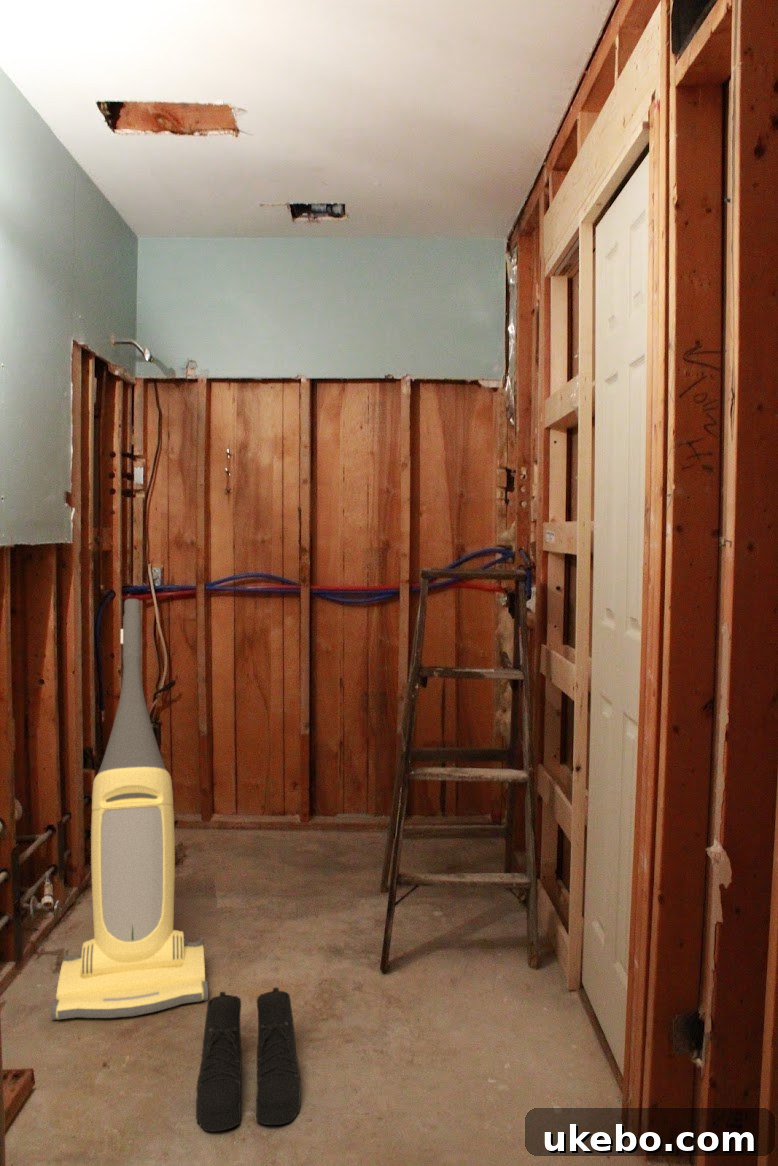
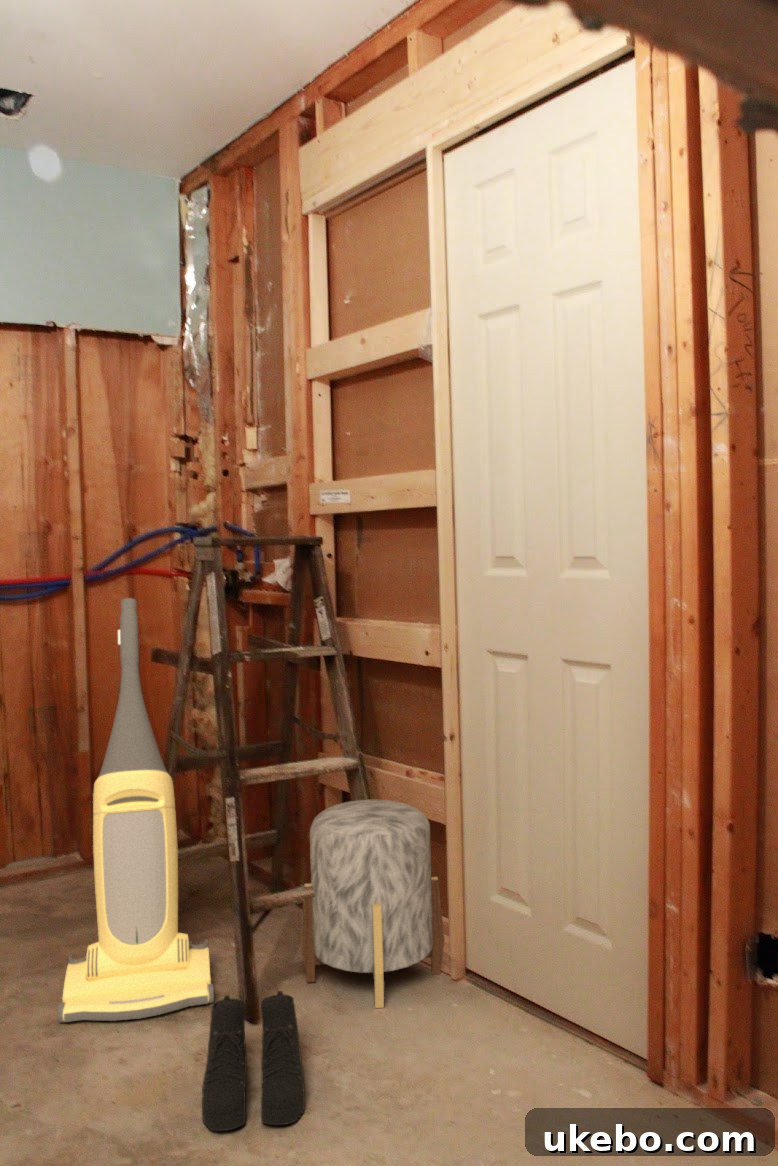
stool: none [295,799,437,1006] -> present [301,799,445,1008]

